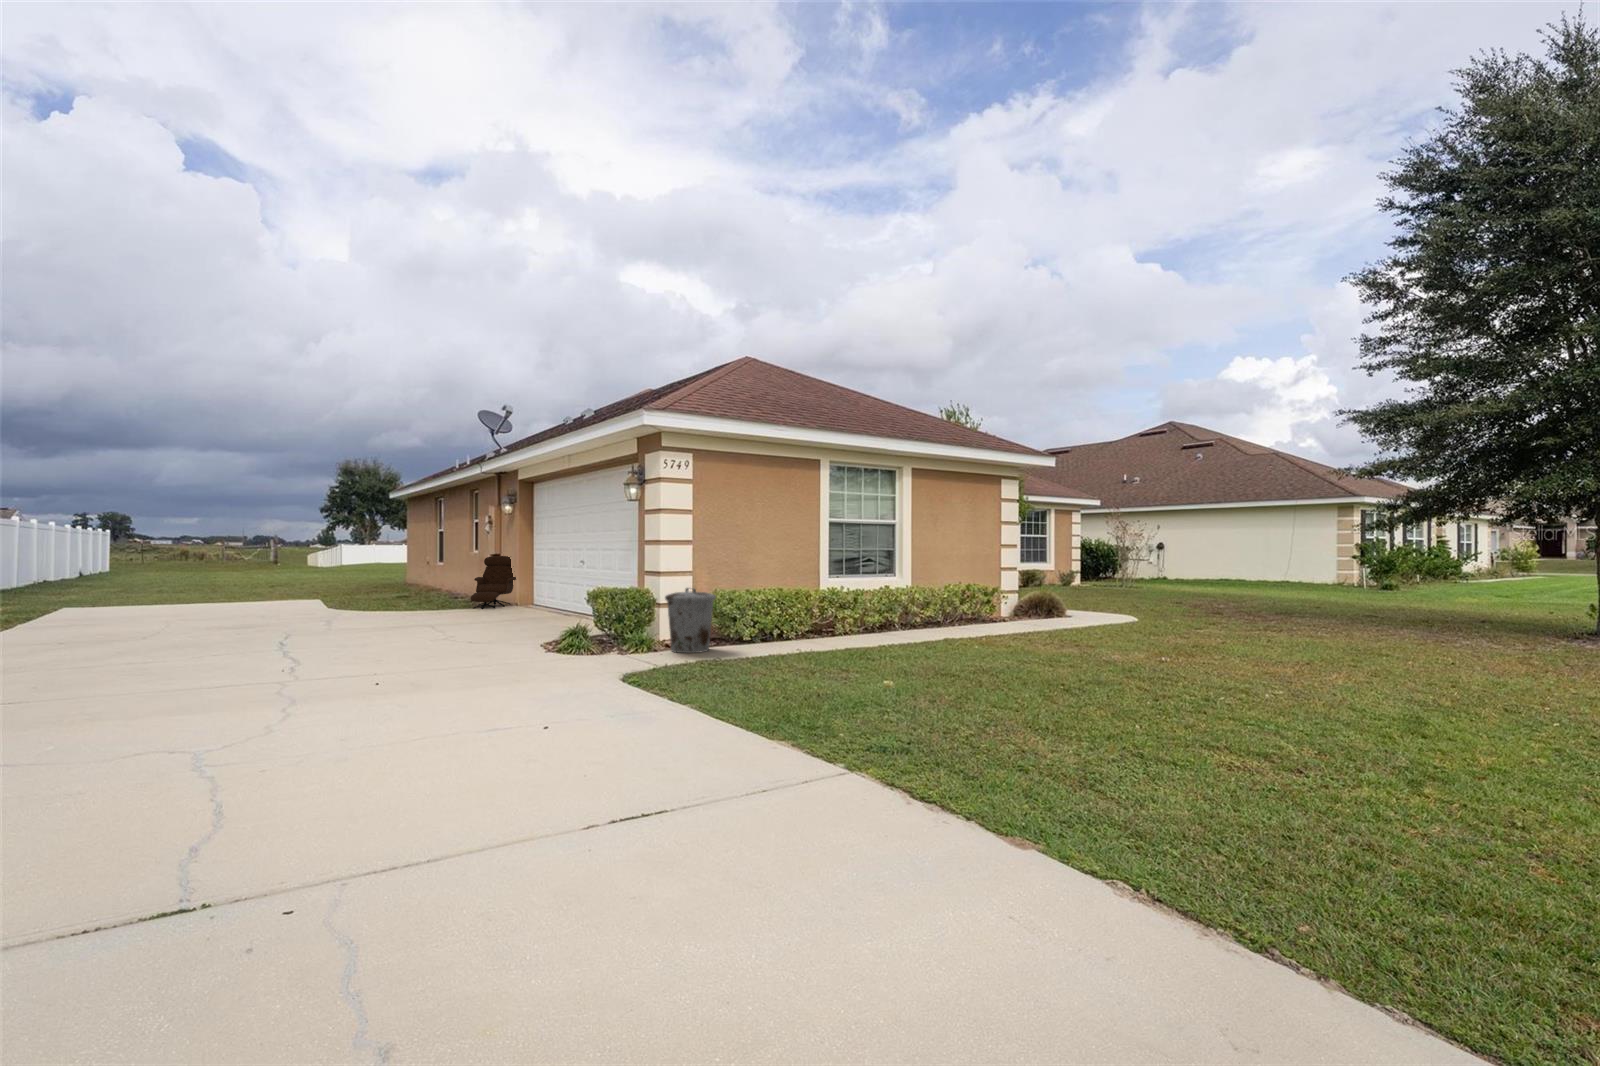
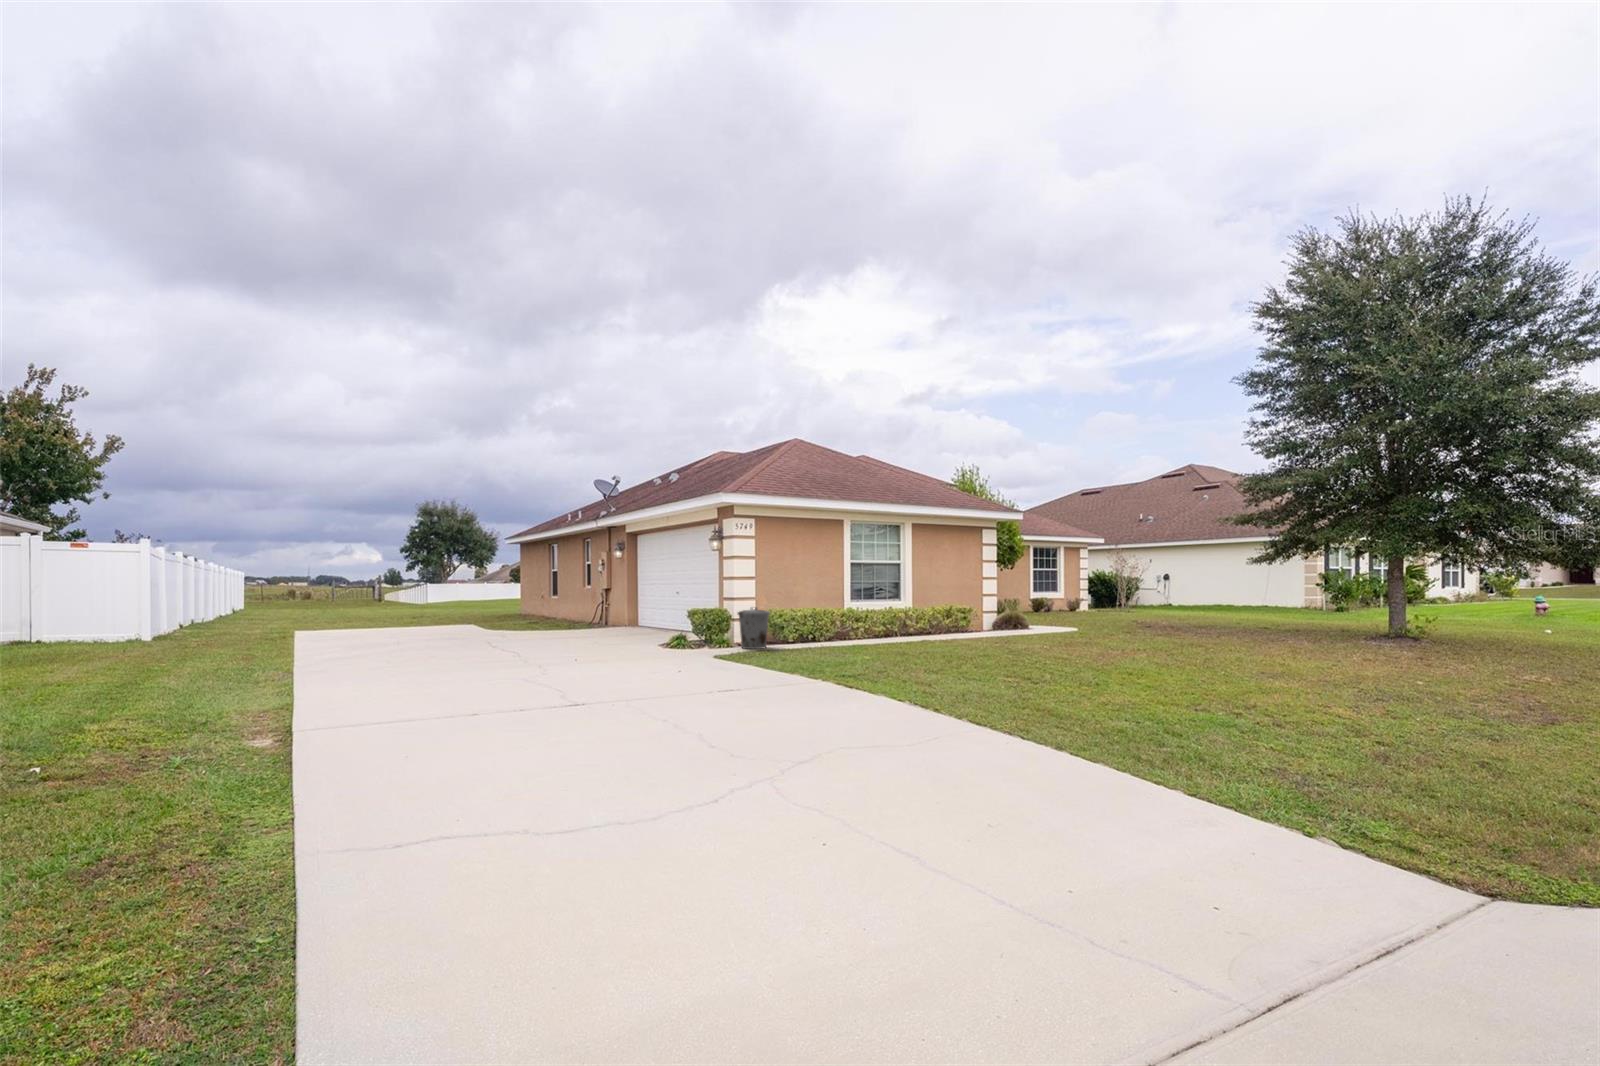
lounge chair: present [471,556,516,609] -> none [593,590,625,629]

